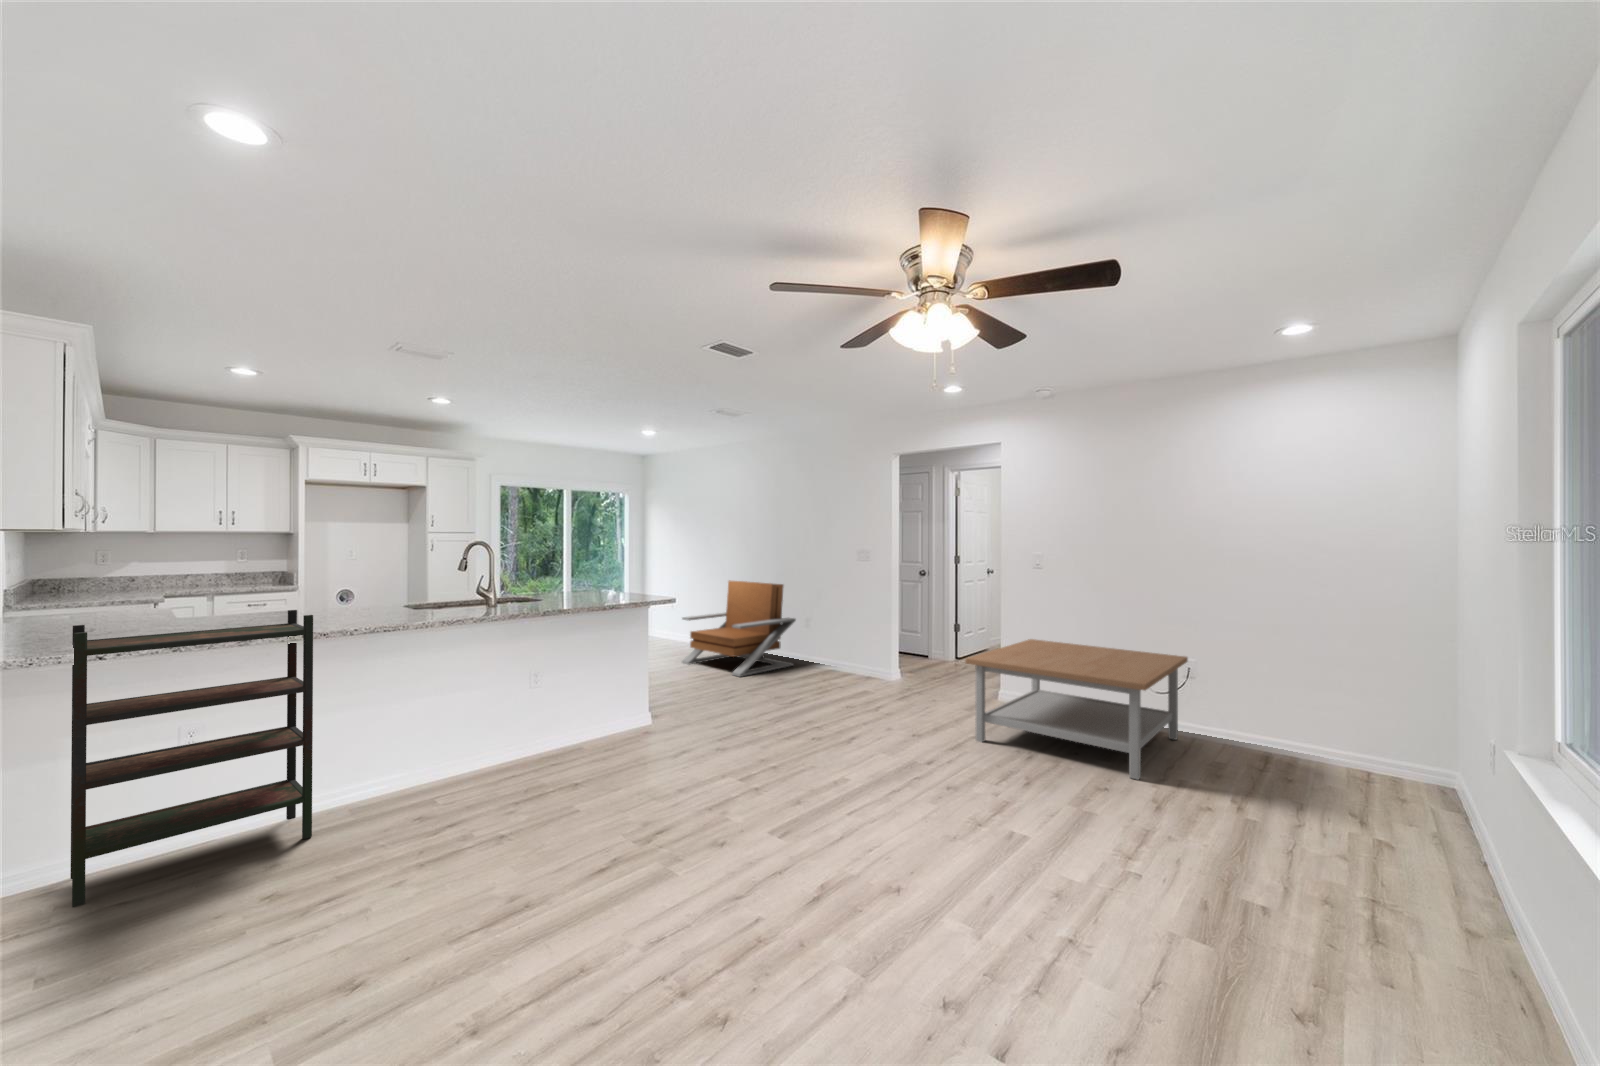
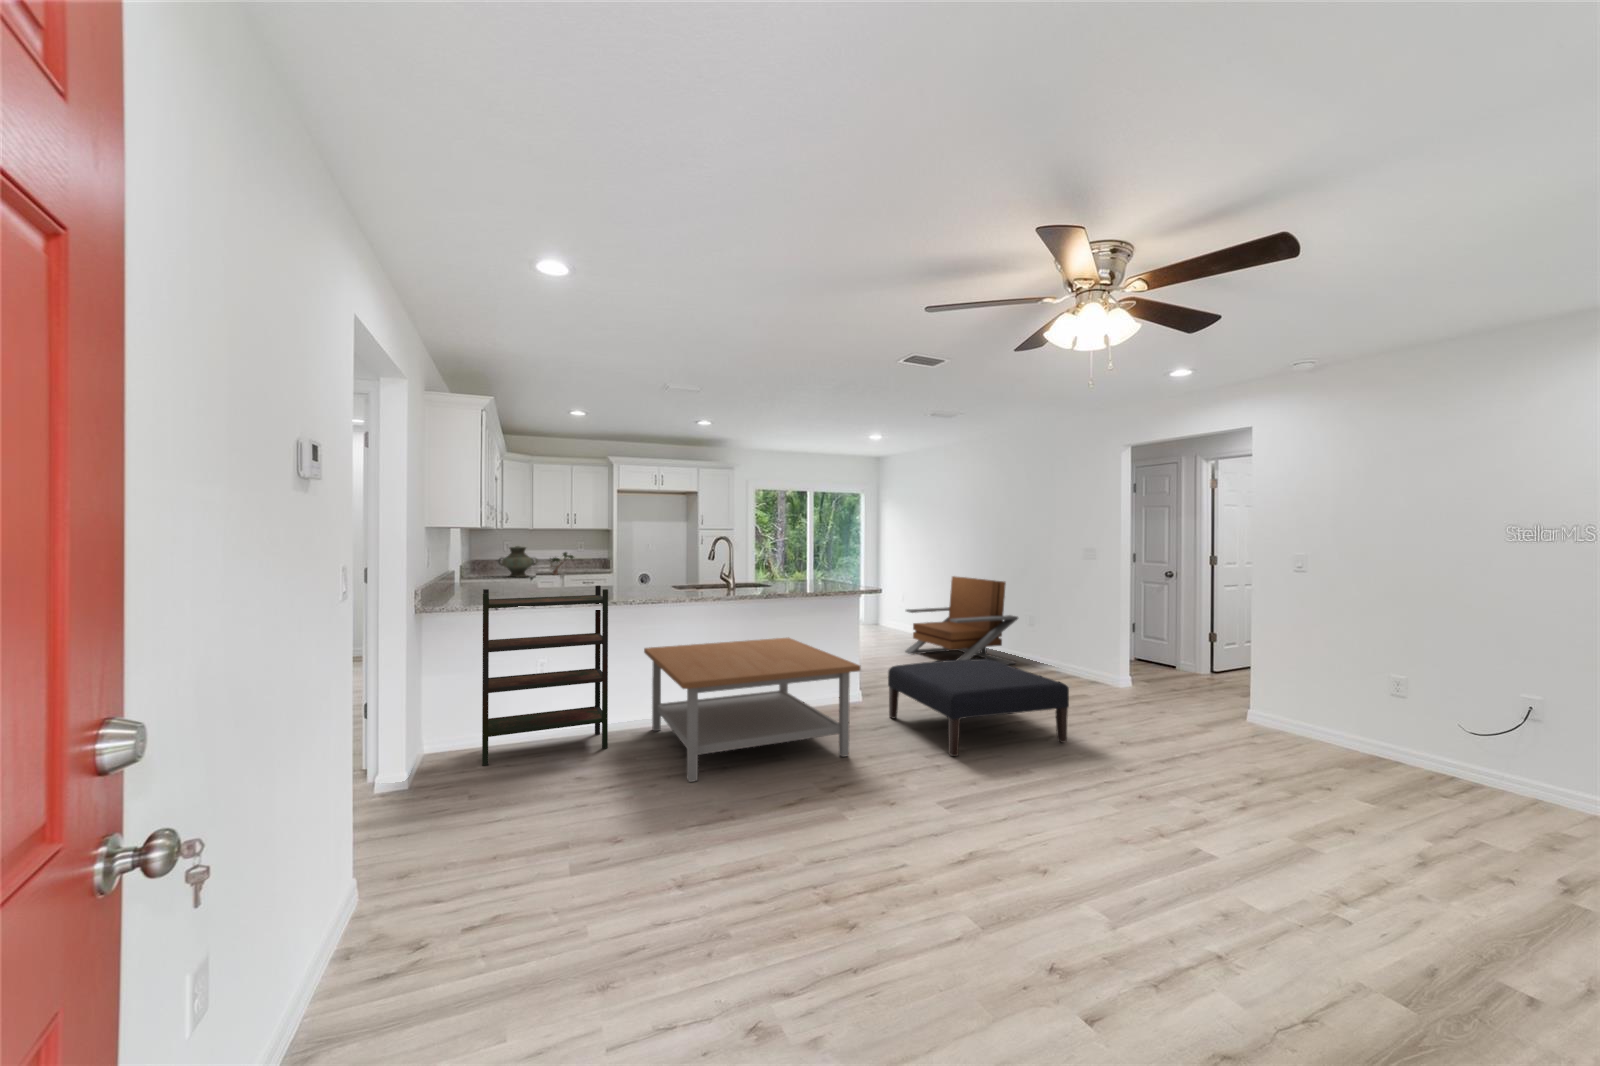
vase: none [92,556,170,602] -> present [498,546,538,577]
potted plant: none [185,562,239,596] -> present [550,552,574,575]
coffee table: present [965,639,1188,780] -> present [644,638,861,782]
ottoman: none [685,665,869,774] -> present [888,659,1069,756]

